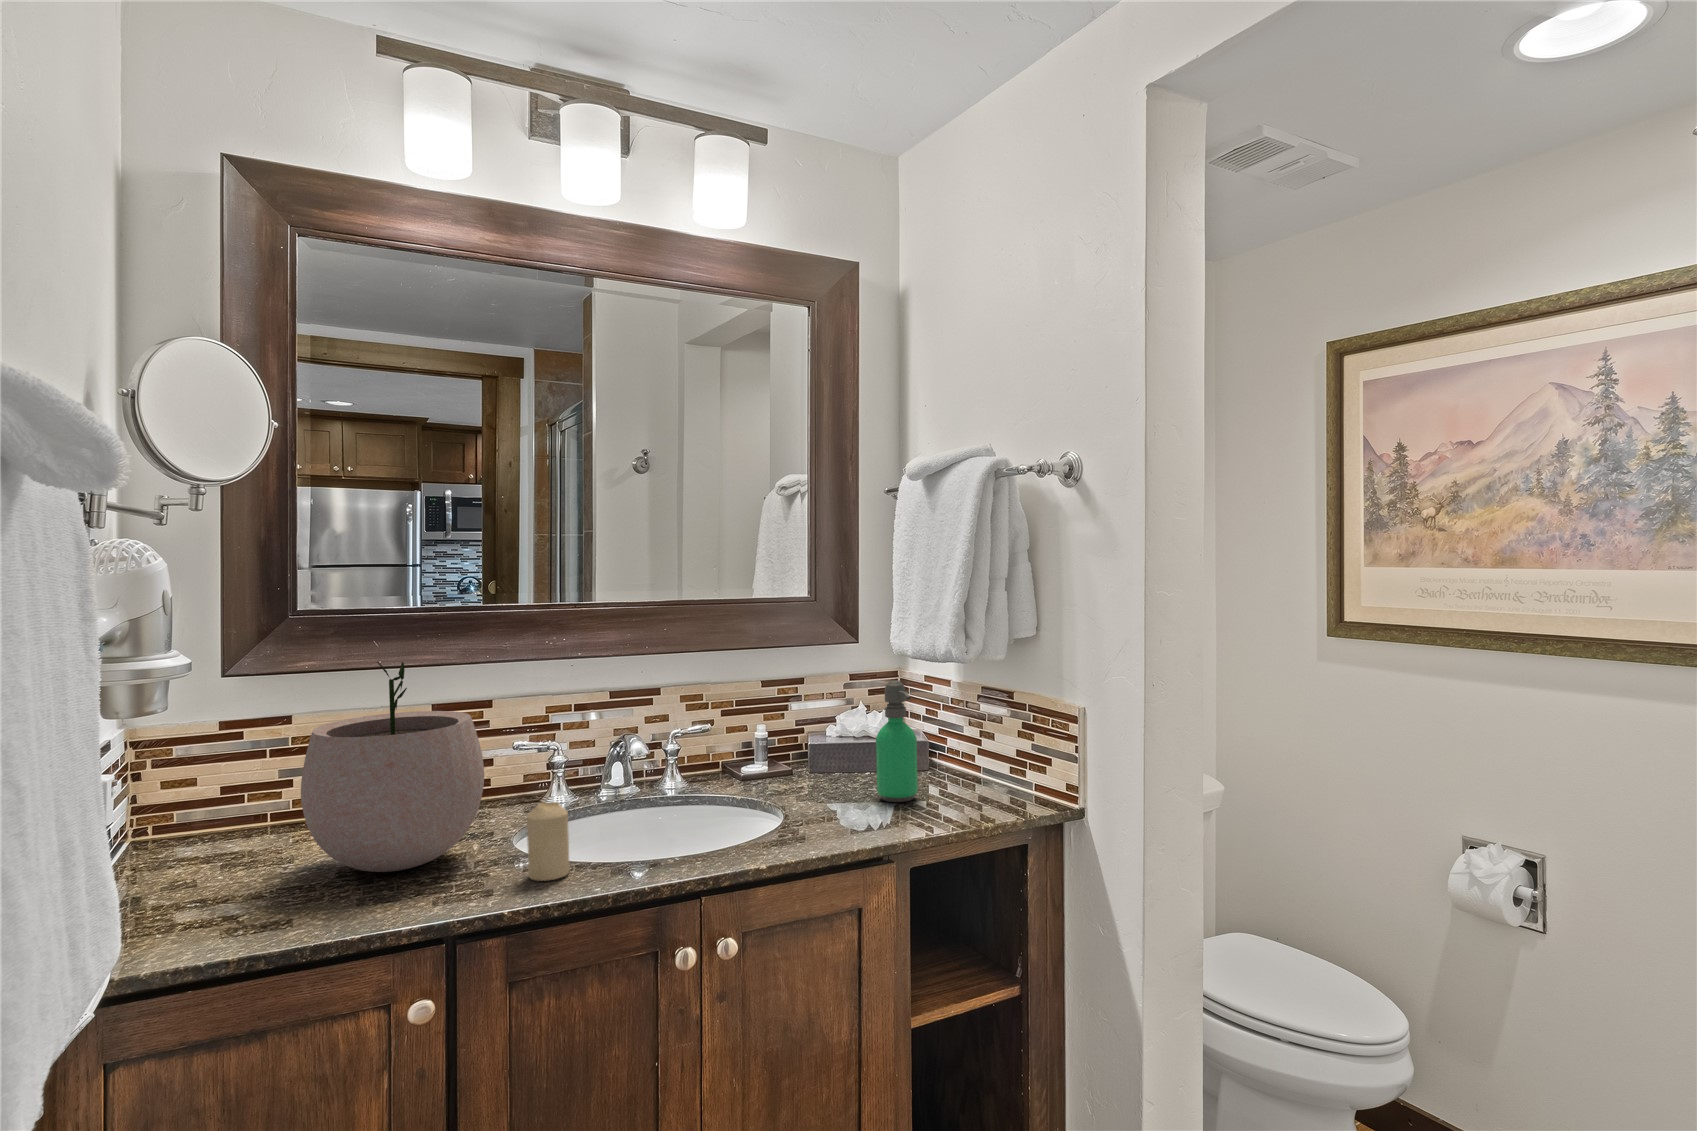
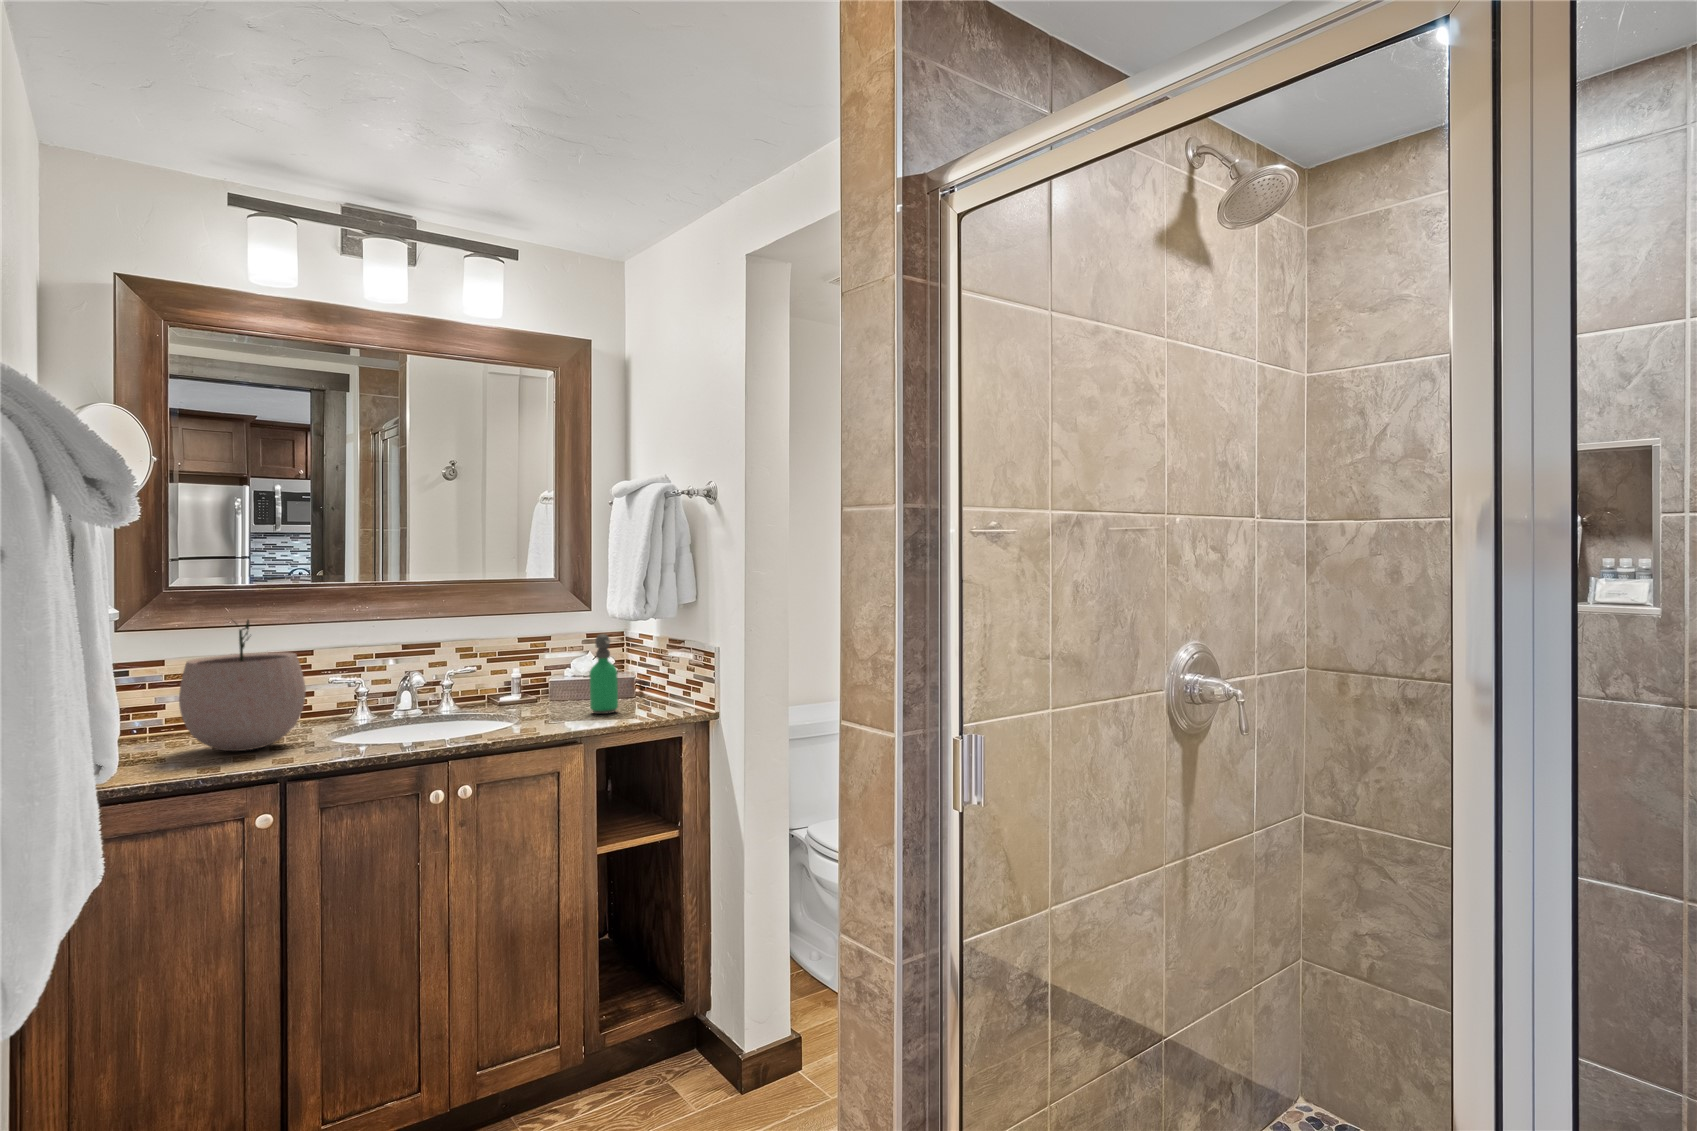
candle: present [527,802,569,881] -> none [334,704,362,751]

